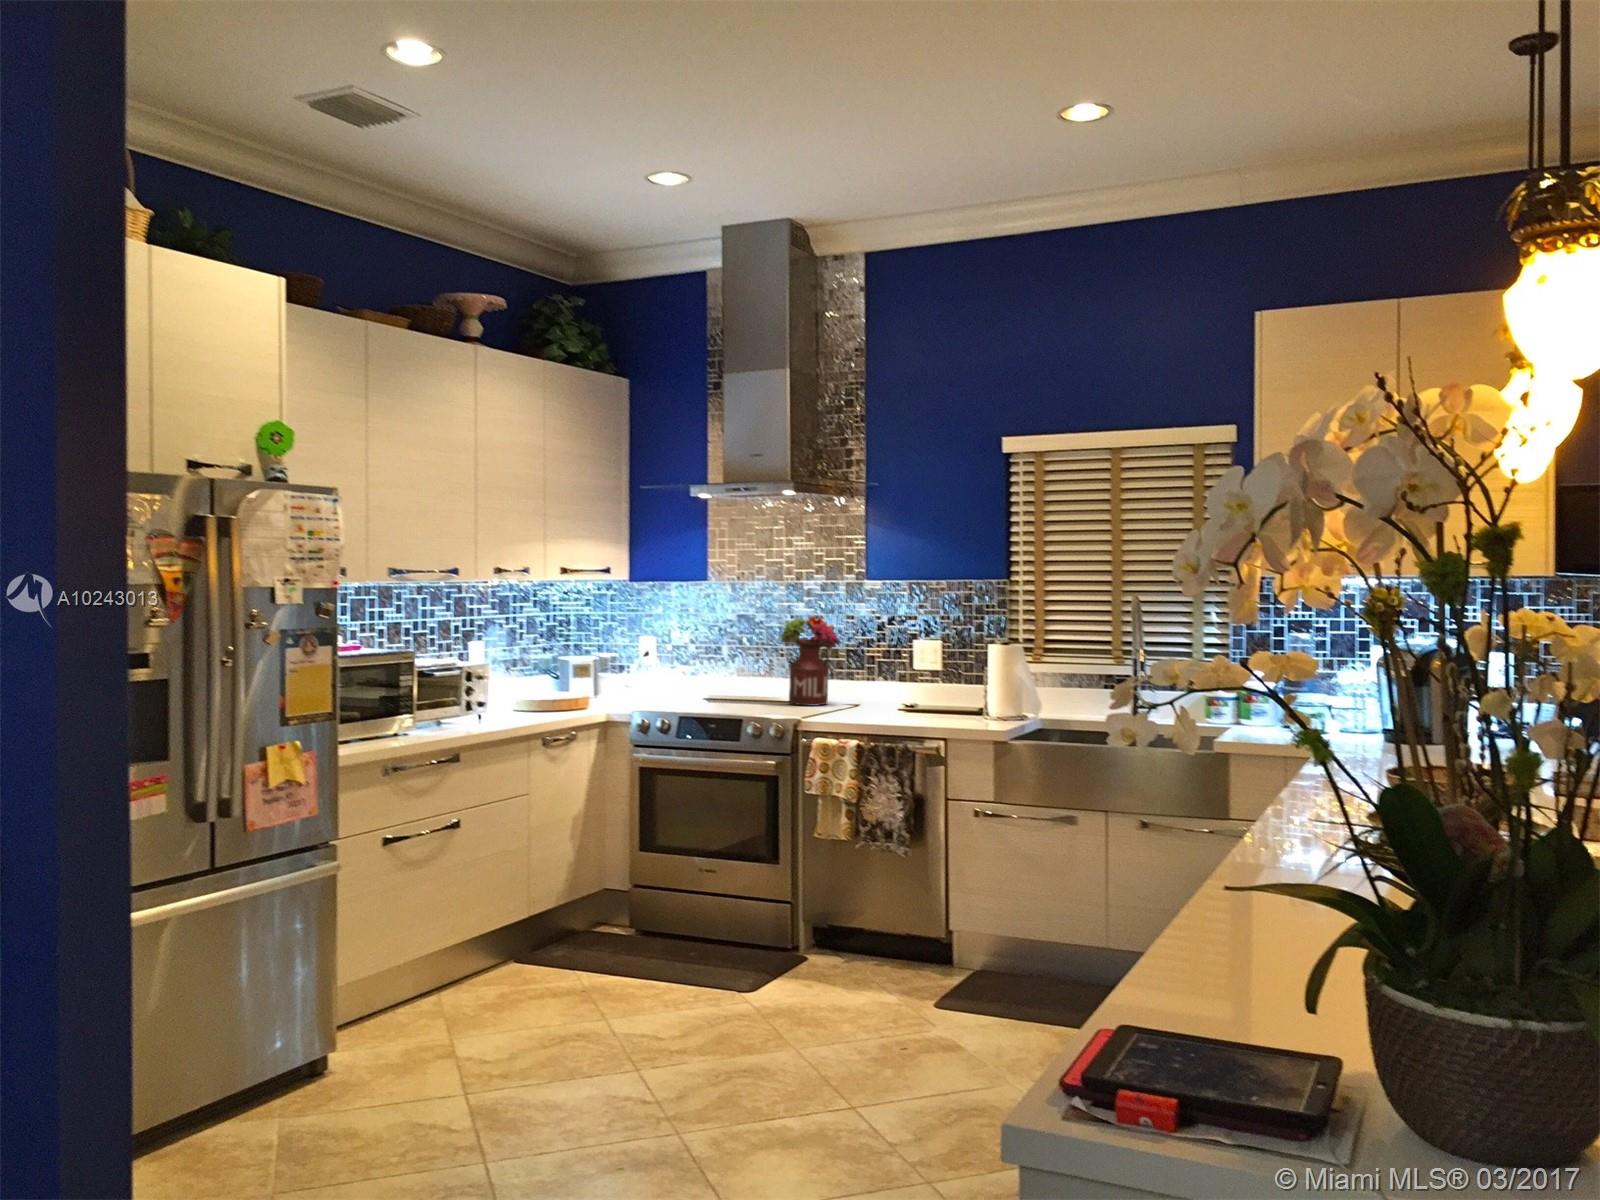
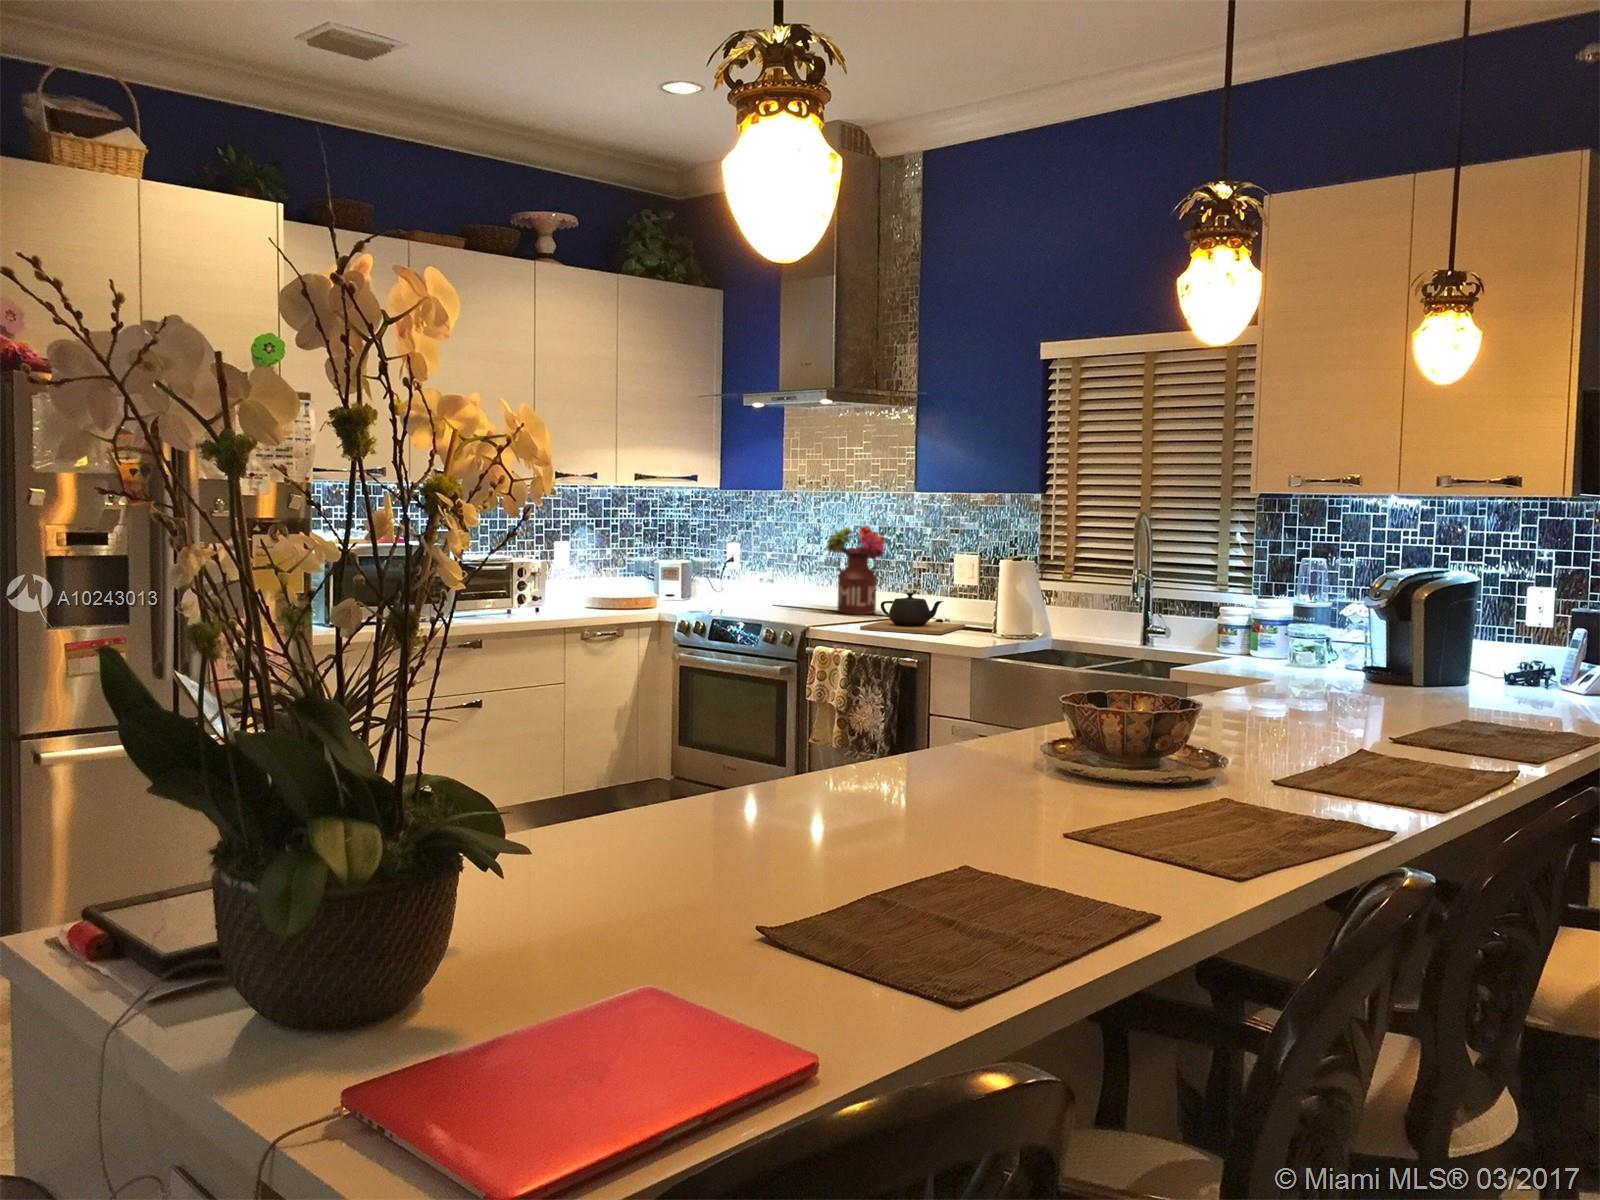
teapot: none [854,681,943,720] -> present [860,593,965,634]

